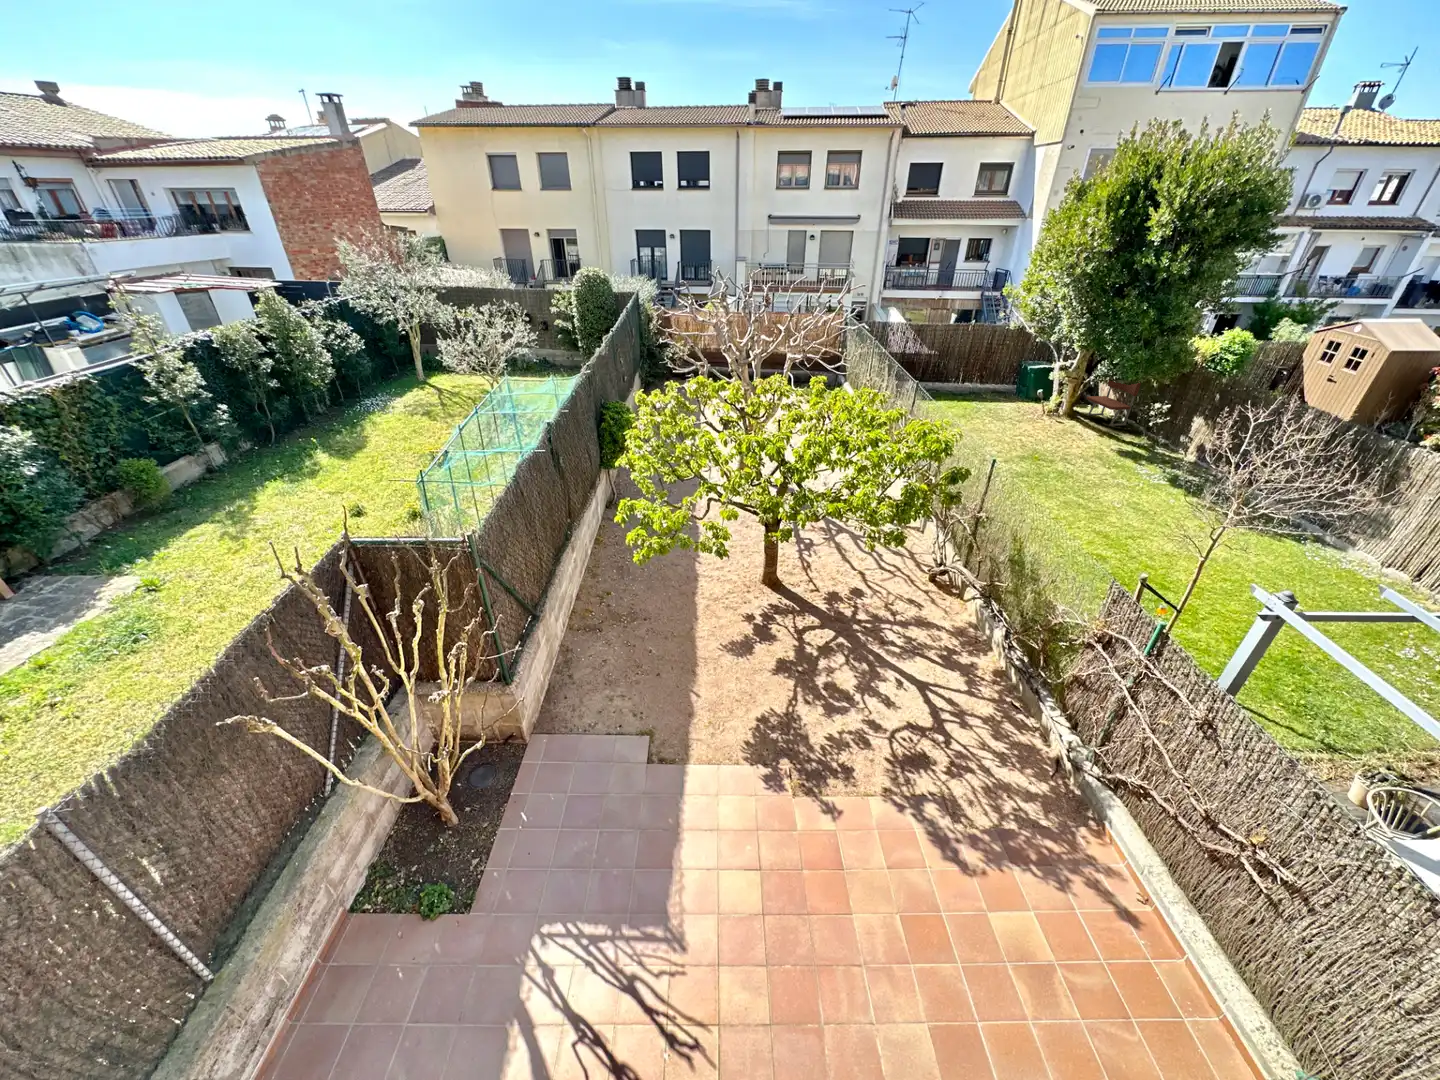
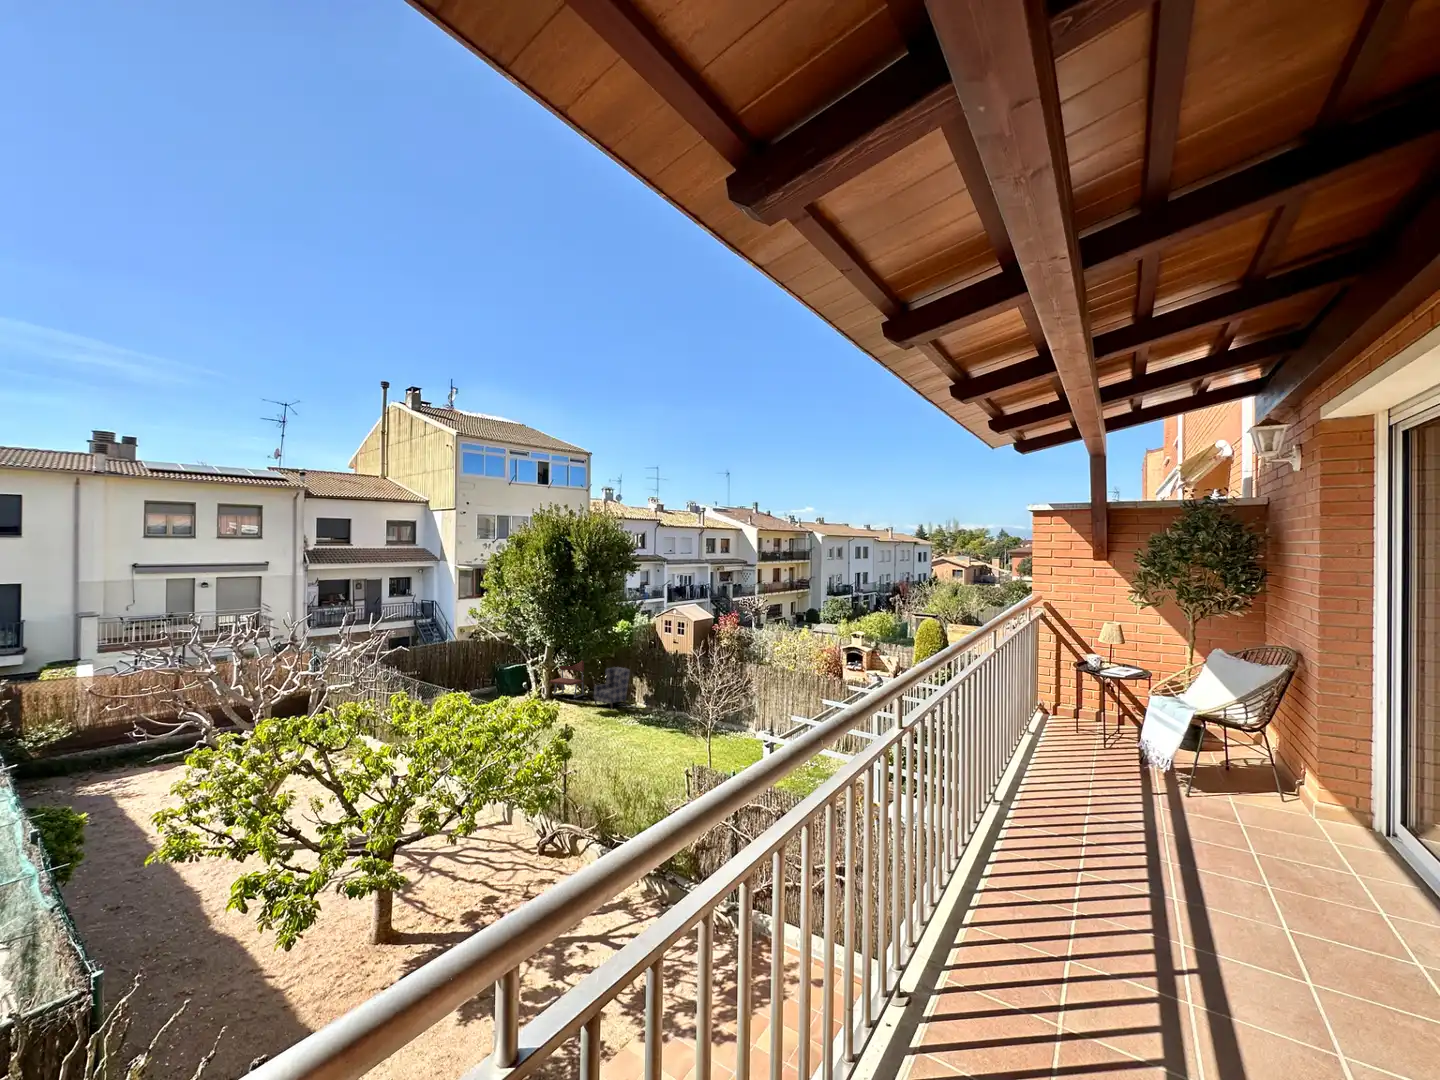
chair: none [1130,401,1199,455] -> present [594,667,630,709]

